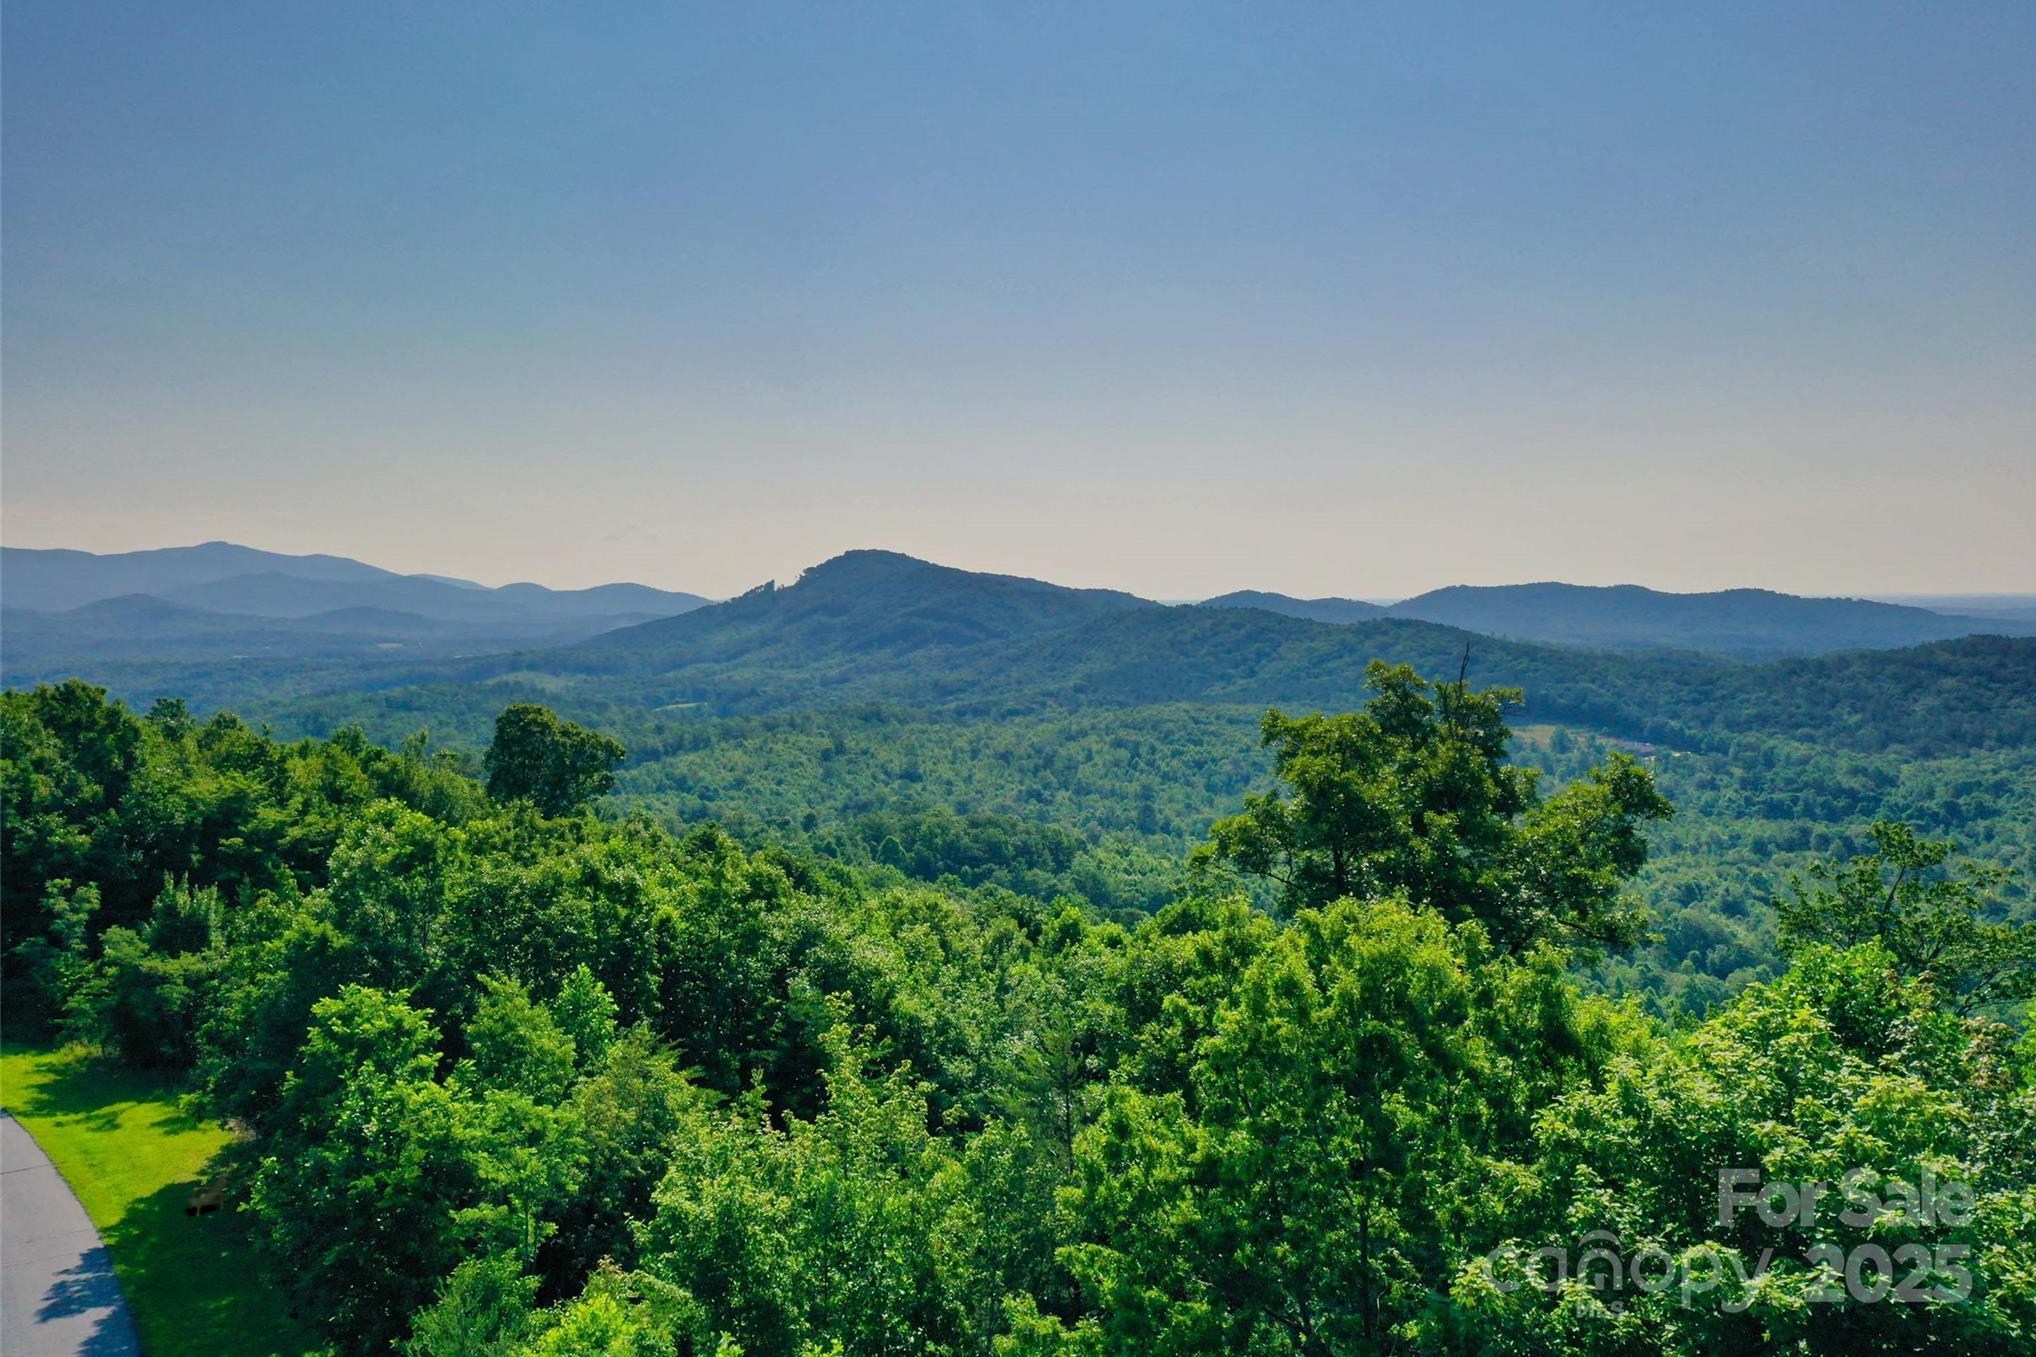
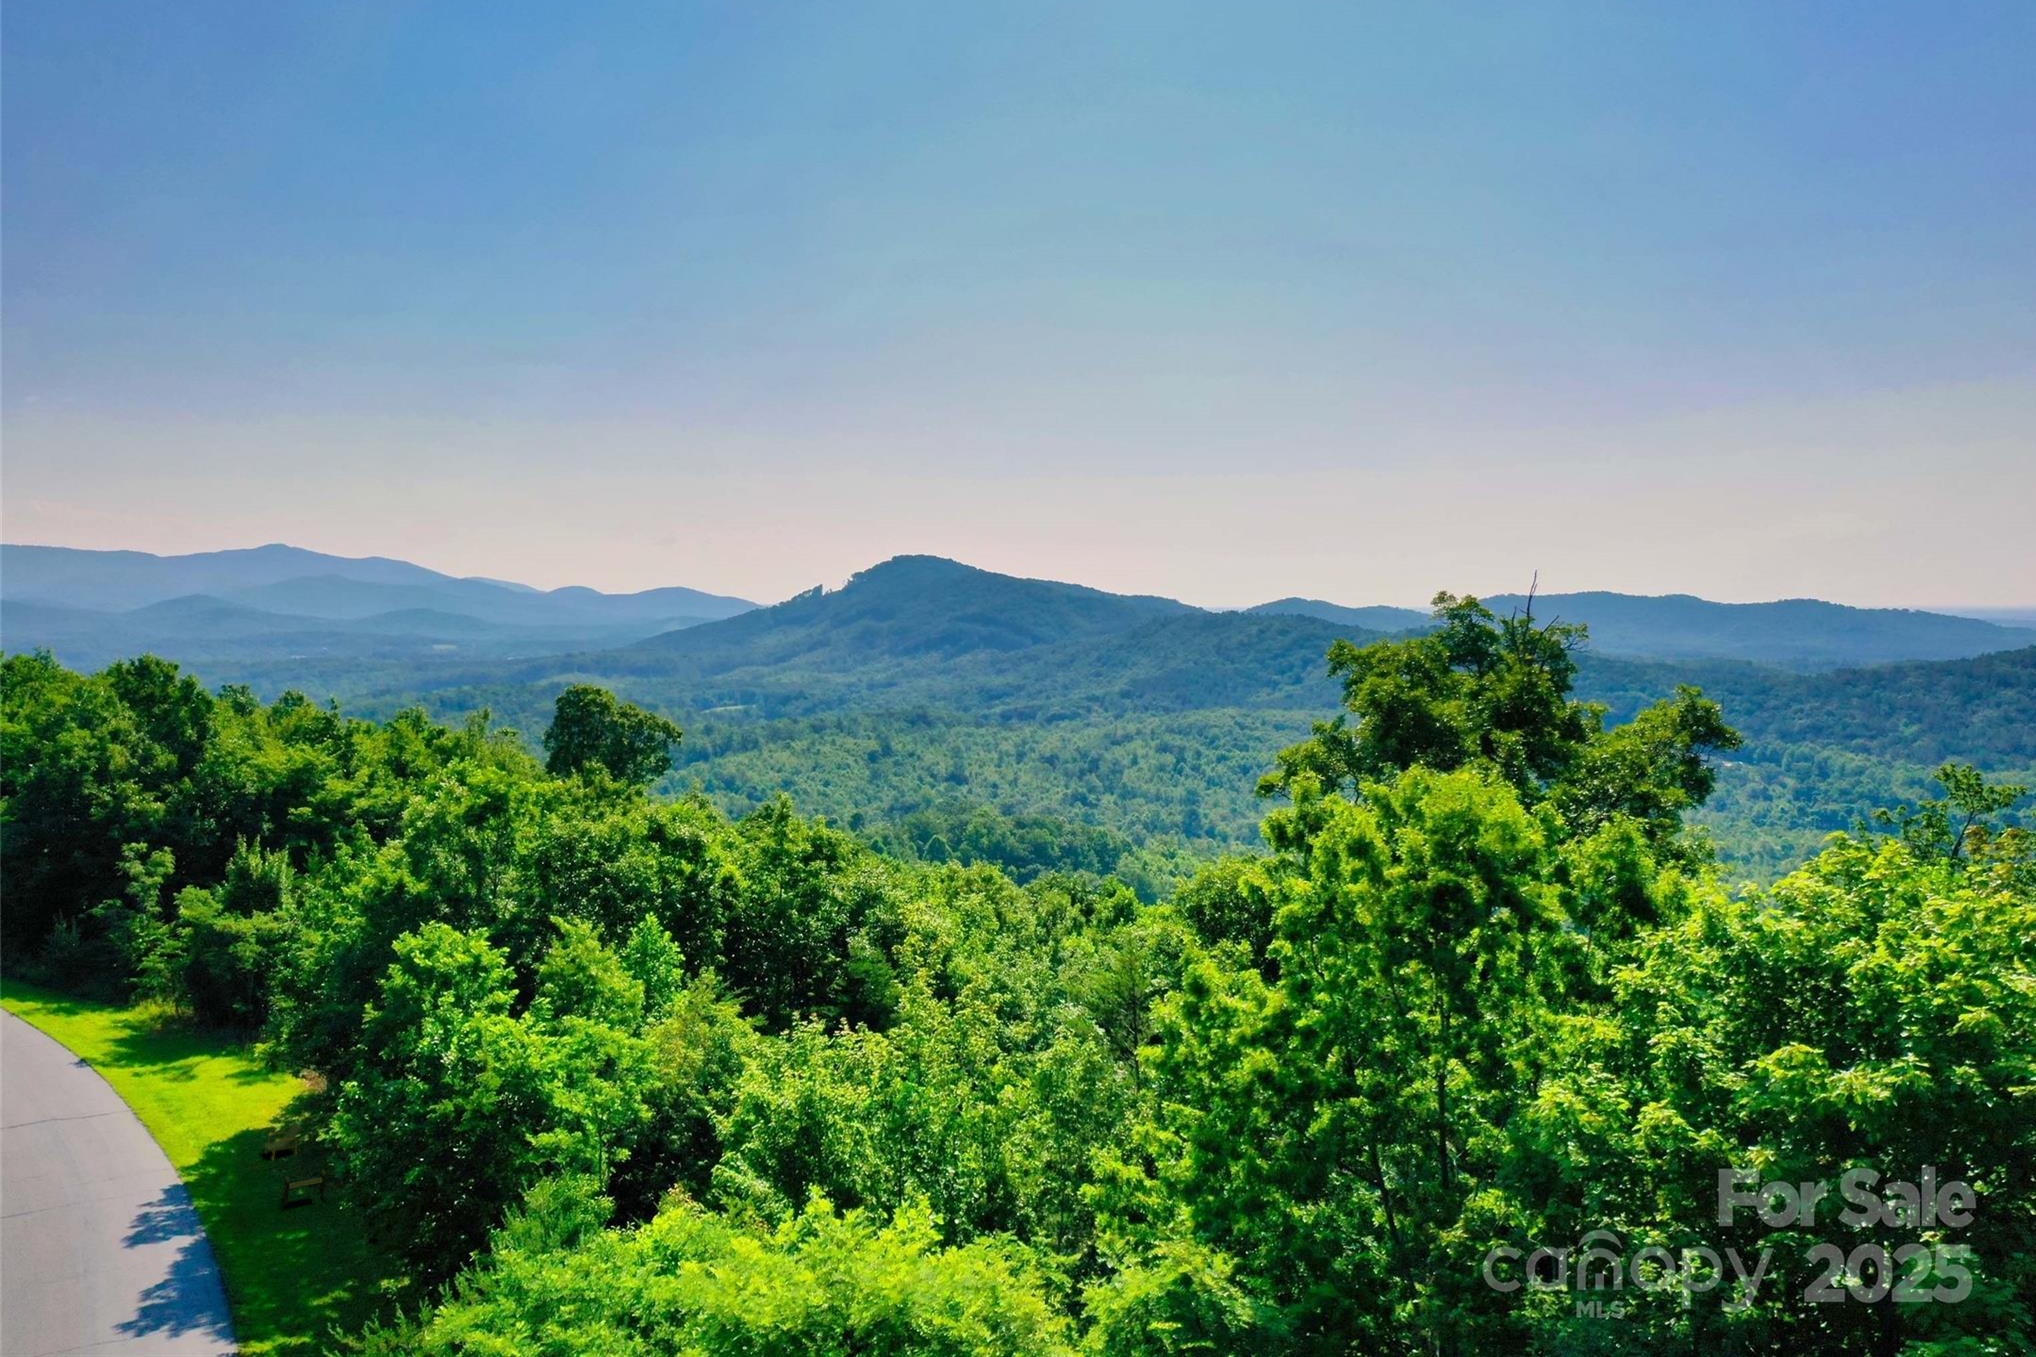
bench: none [206,1227,252,1267] -> present [282,1170,326,1206]

